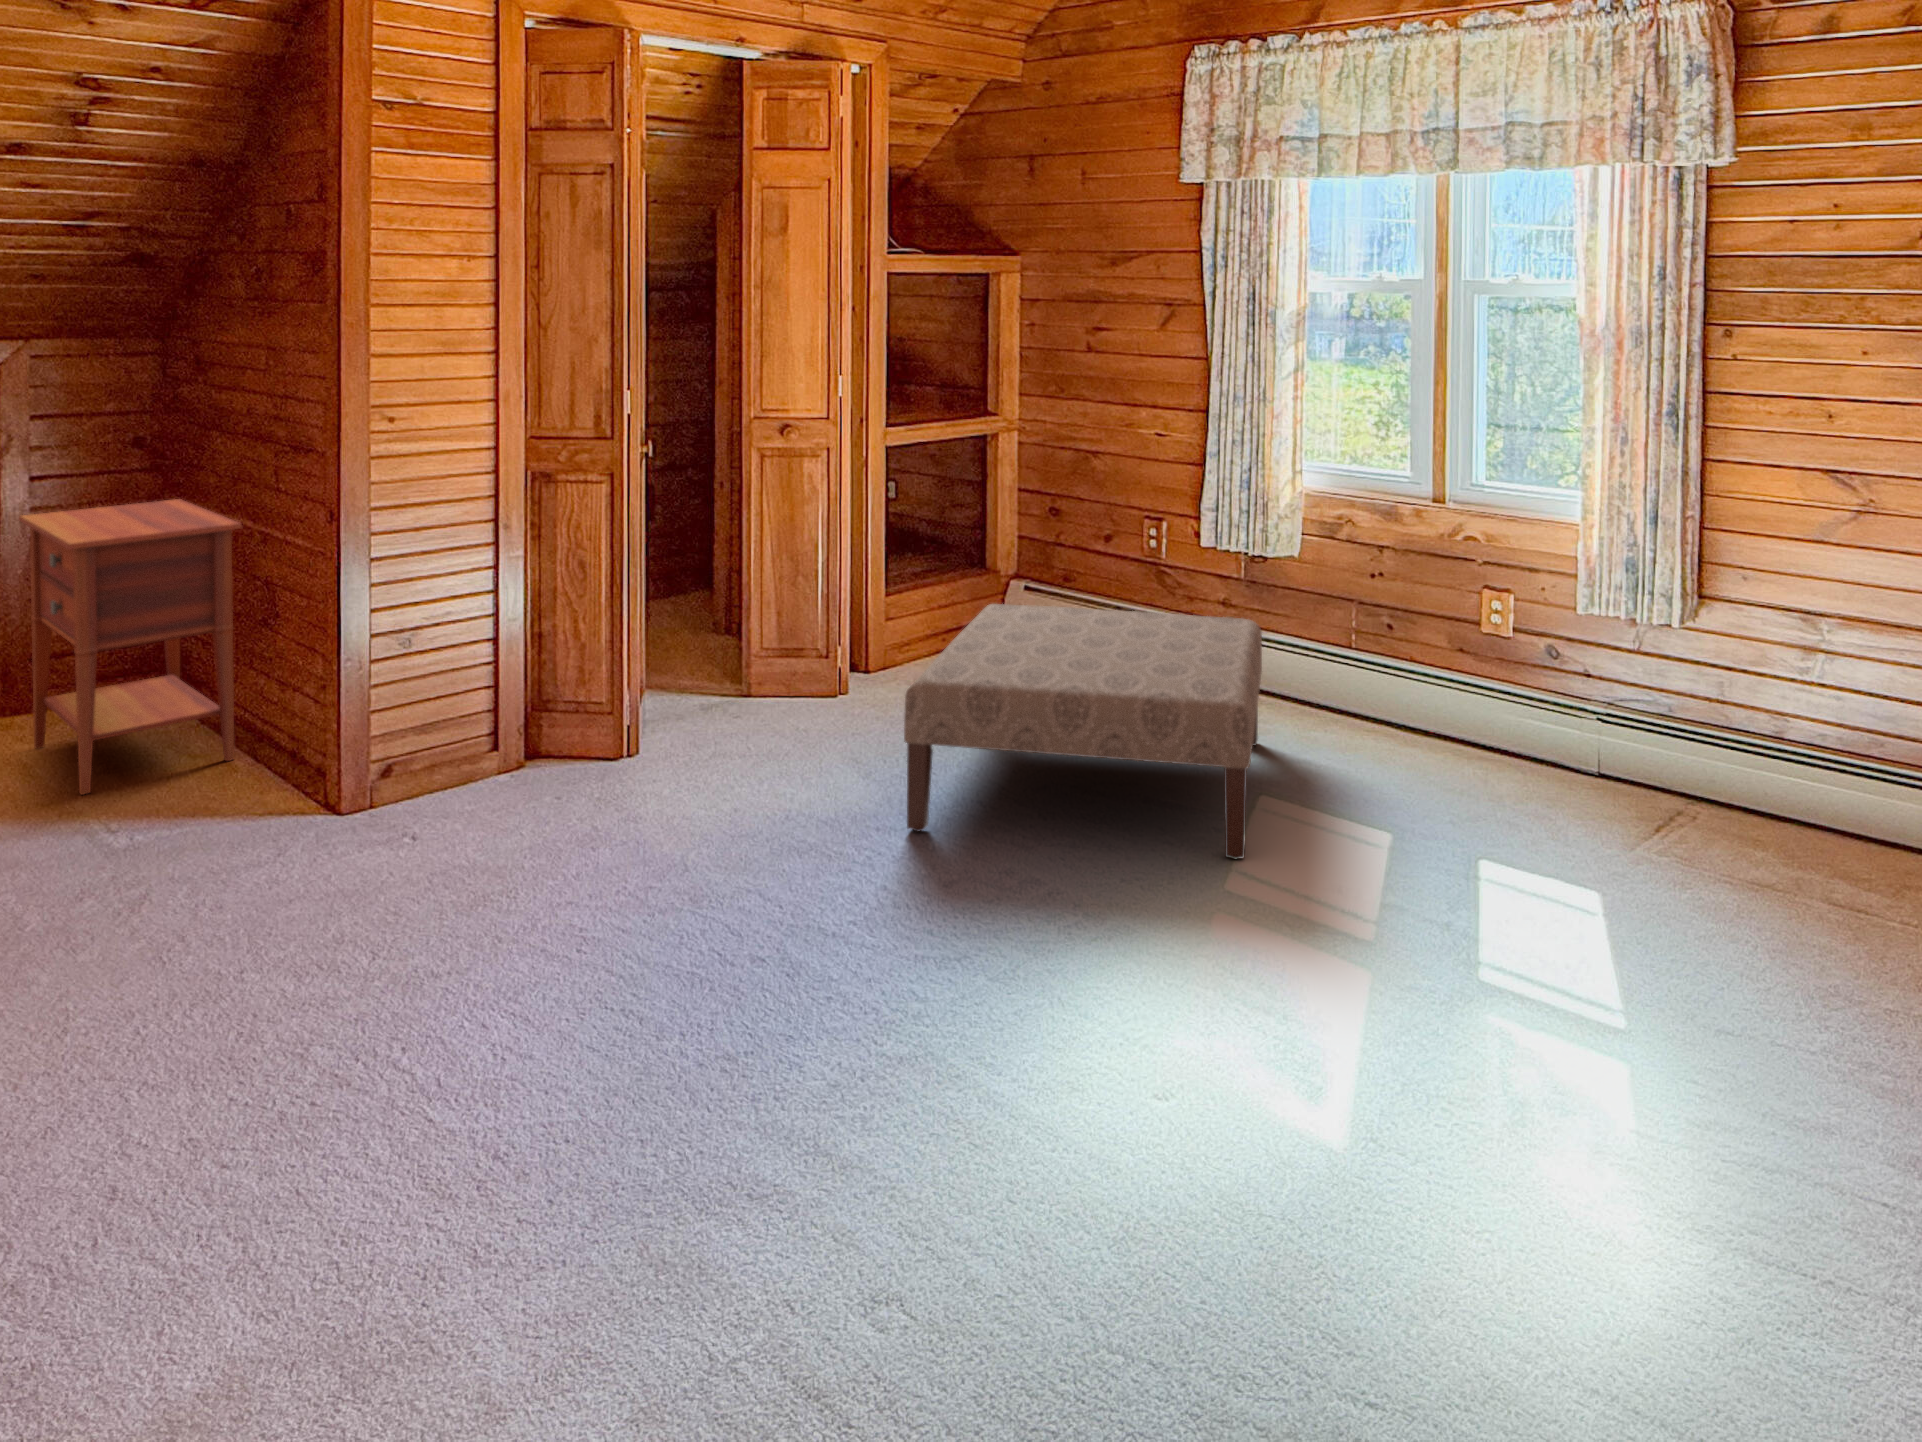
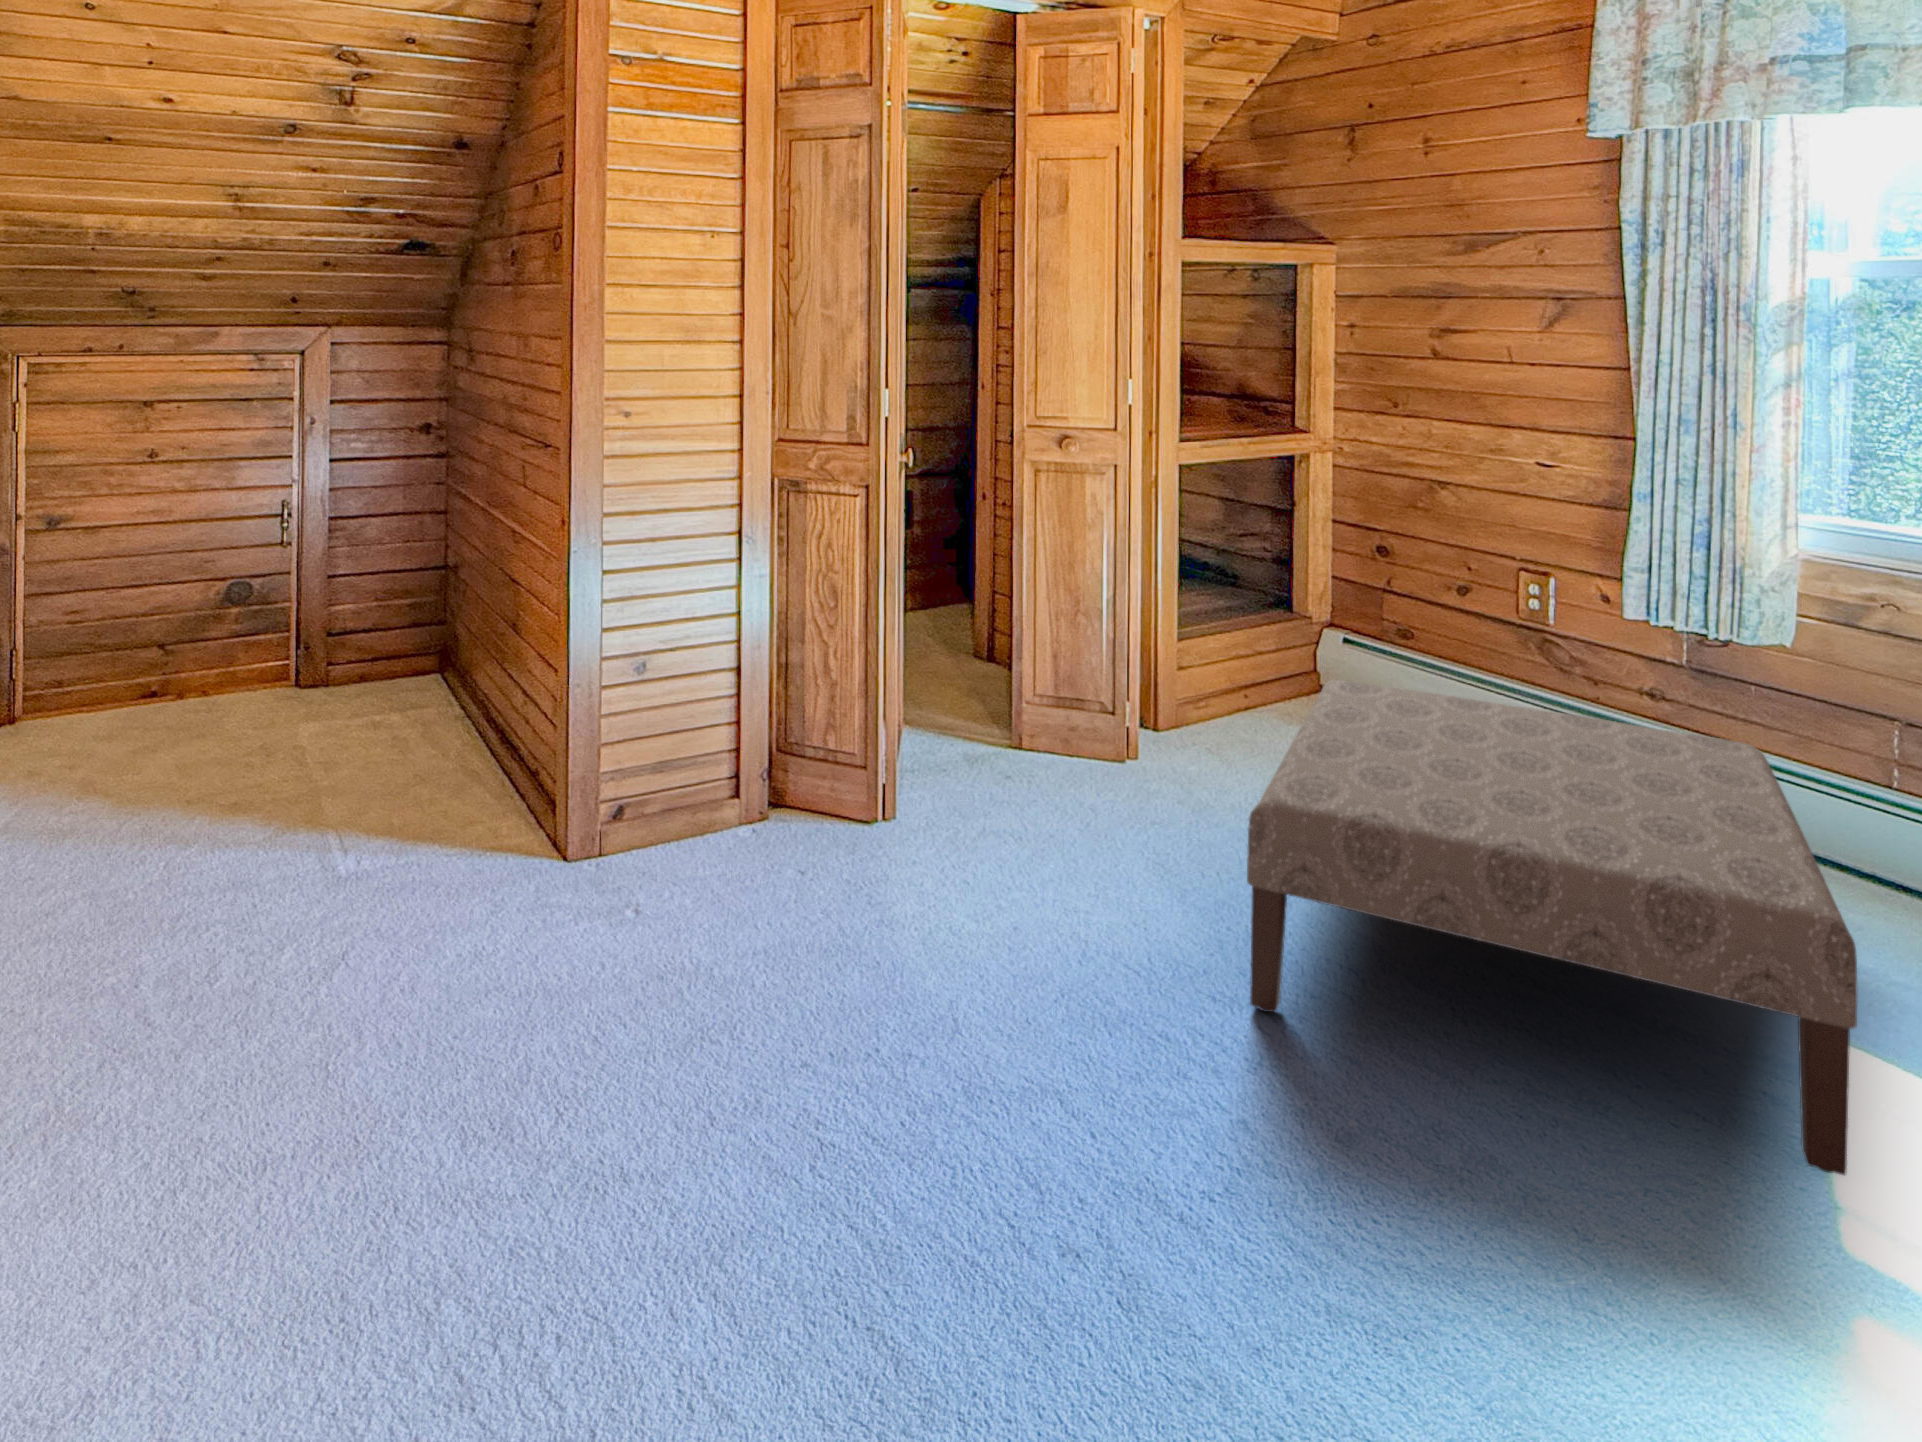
nightstand: present [19,499,242,795] -> none [311,491,496,796]

